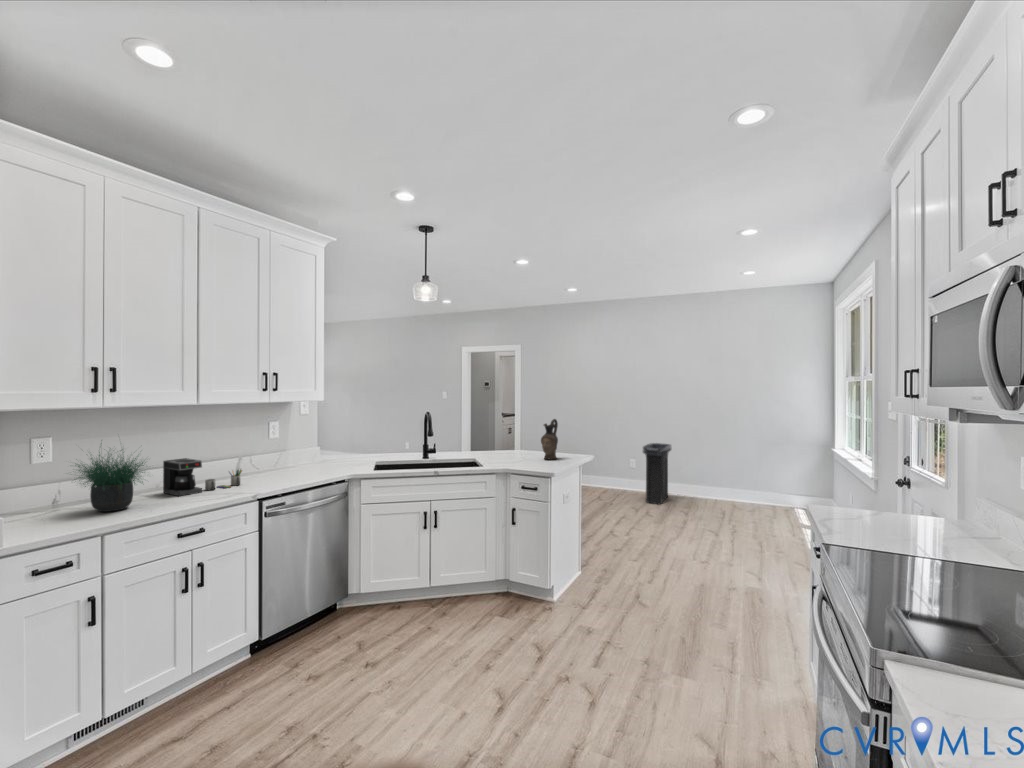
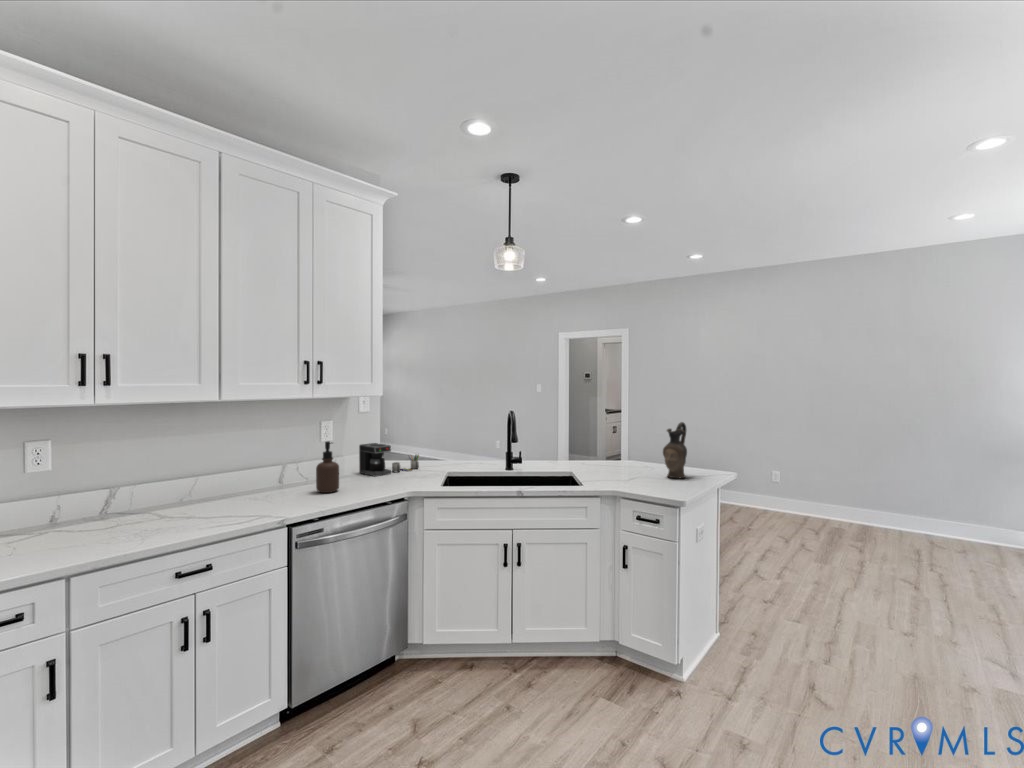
soap dispenser: none [273,437,292,477] -> present [316,441,339,493]
trash can: present [643,443,671,504] -> none [794,452,834,533]
potted plant: present [78,449,145,512] -> none [37,437,159,540]
coffee maker: present [163,458,242,496] -> present [359,443,419,476]

